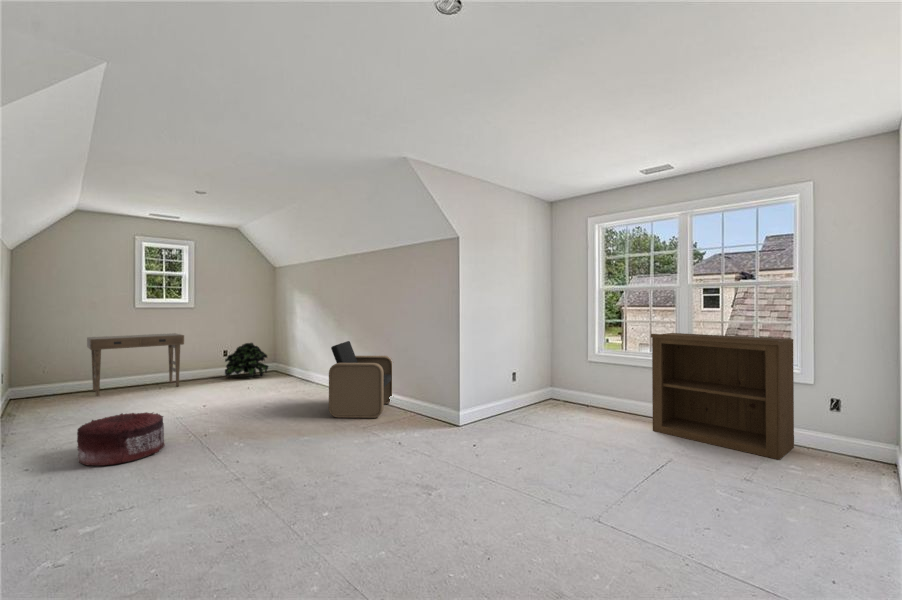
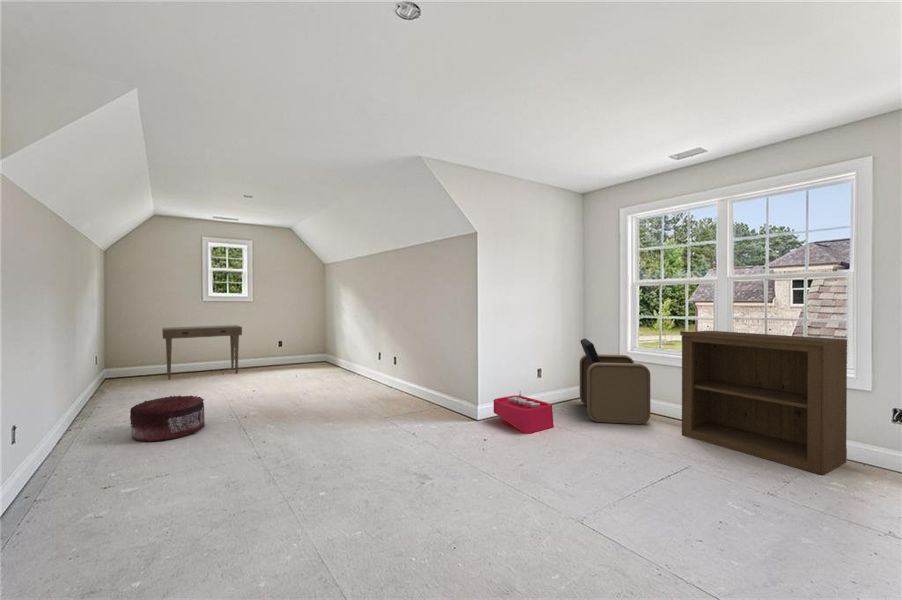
armchair: present [329,341,392,418] -> present [580,339,650,424]
potted plant: present [225,343,268,377] -> none [278,334,318,367]
storage bin: none [476,395,535,436] -> present [494,391,554,433]

